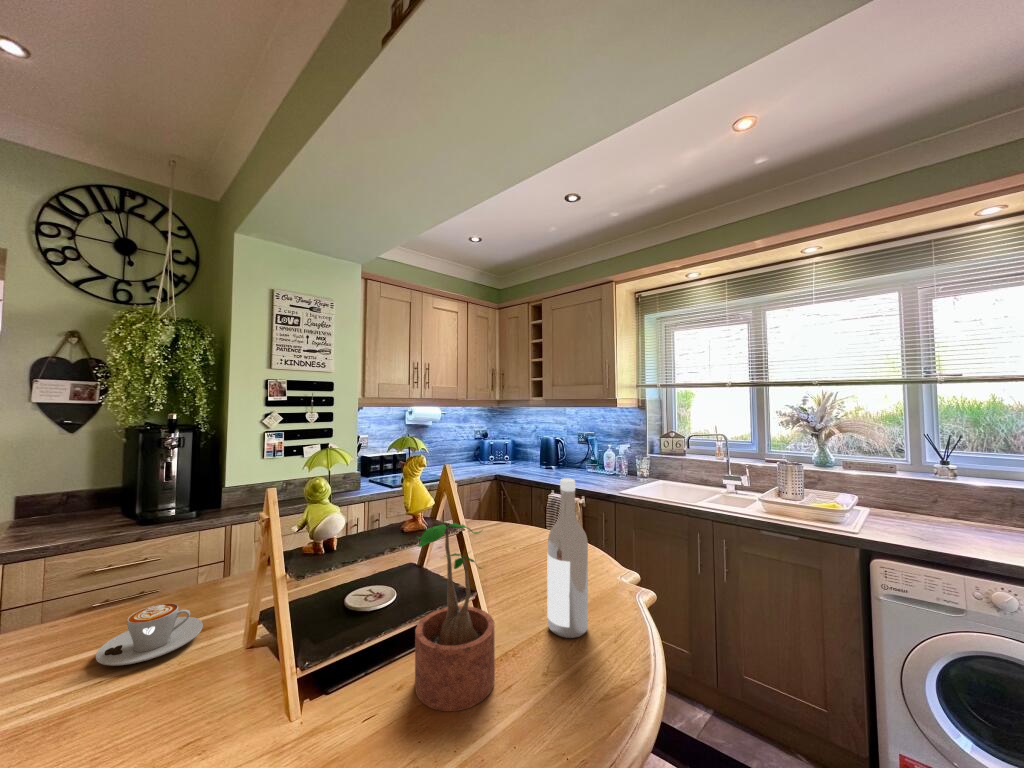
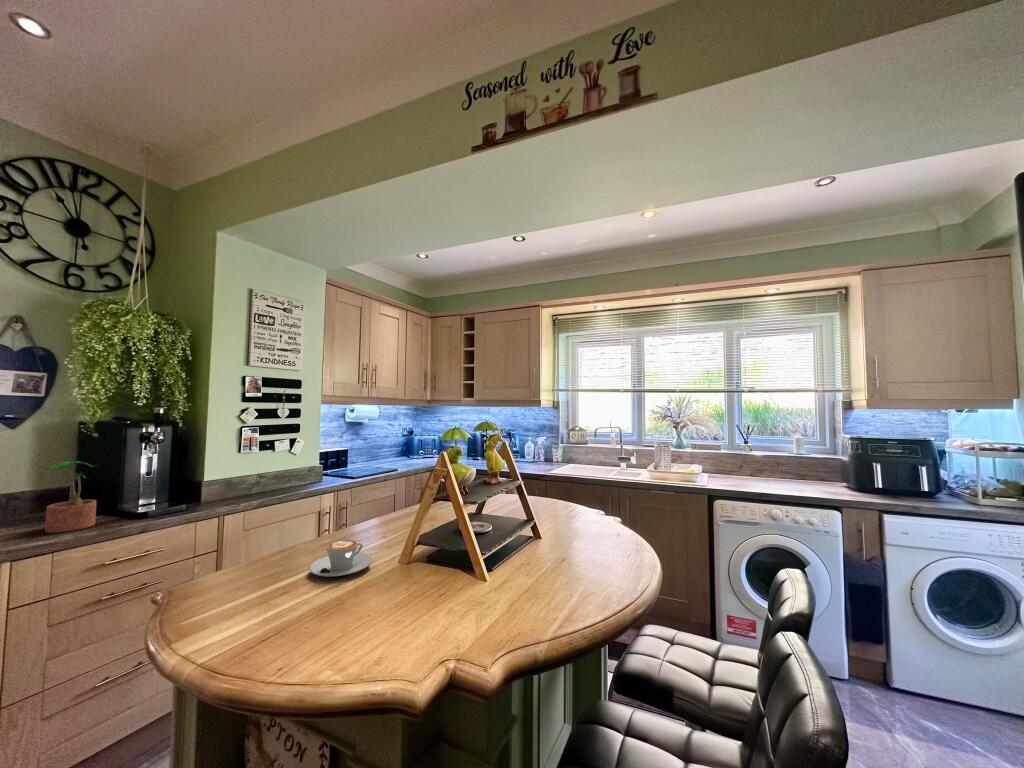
wine bottle: present [547,478,588,638] -> none [582,445,607,537]
potted plant: present [415,523,495,711] -> present [45,461,96,532]

